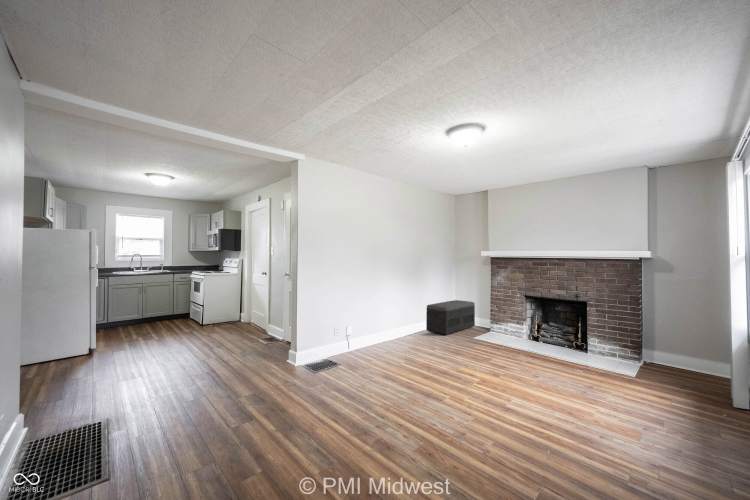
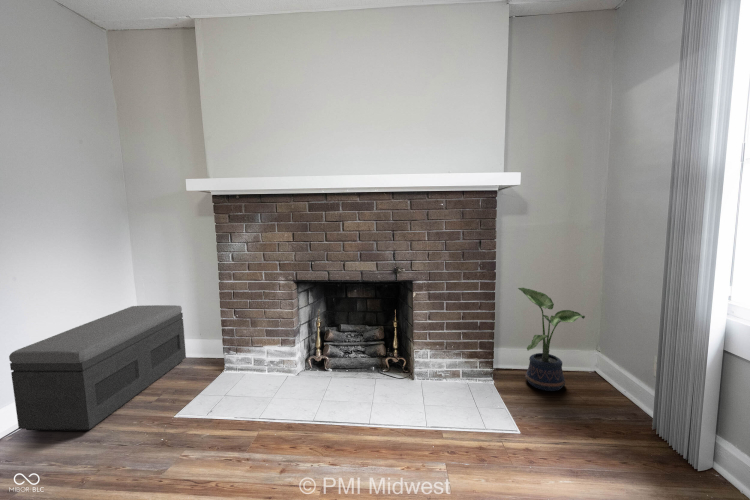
potted plant: none [656,314,708,374] -> present [518,288,585,391]

